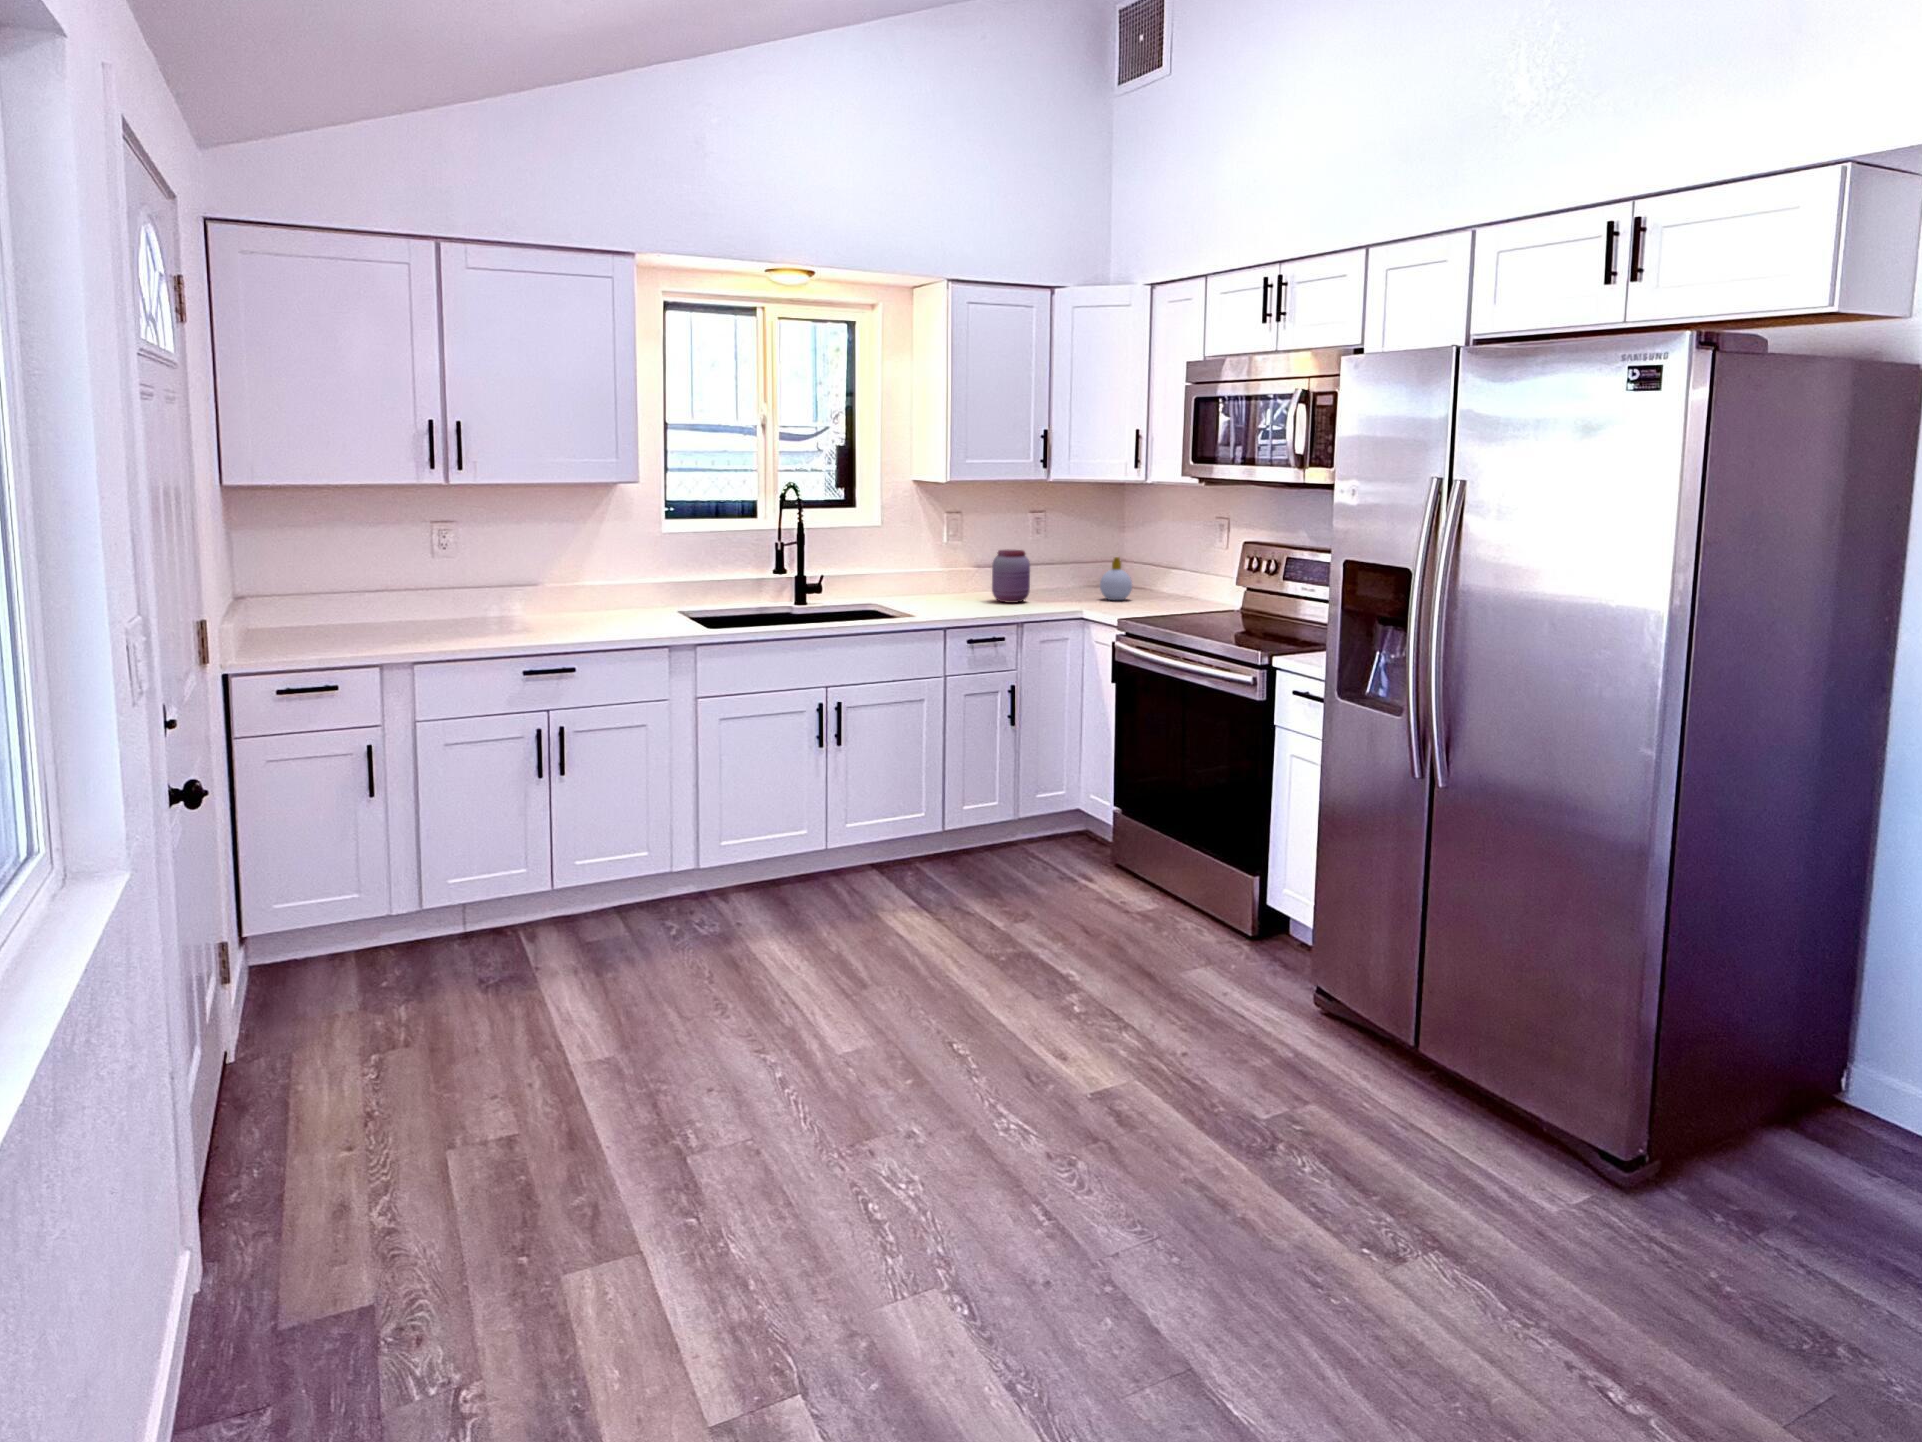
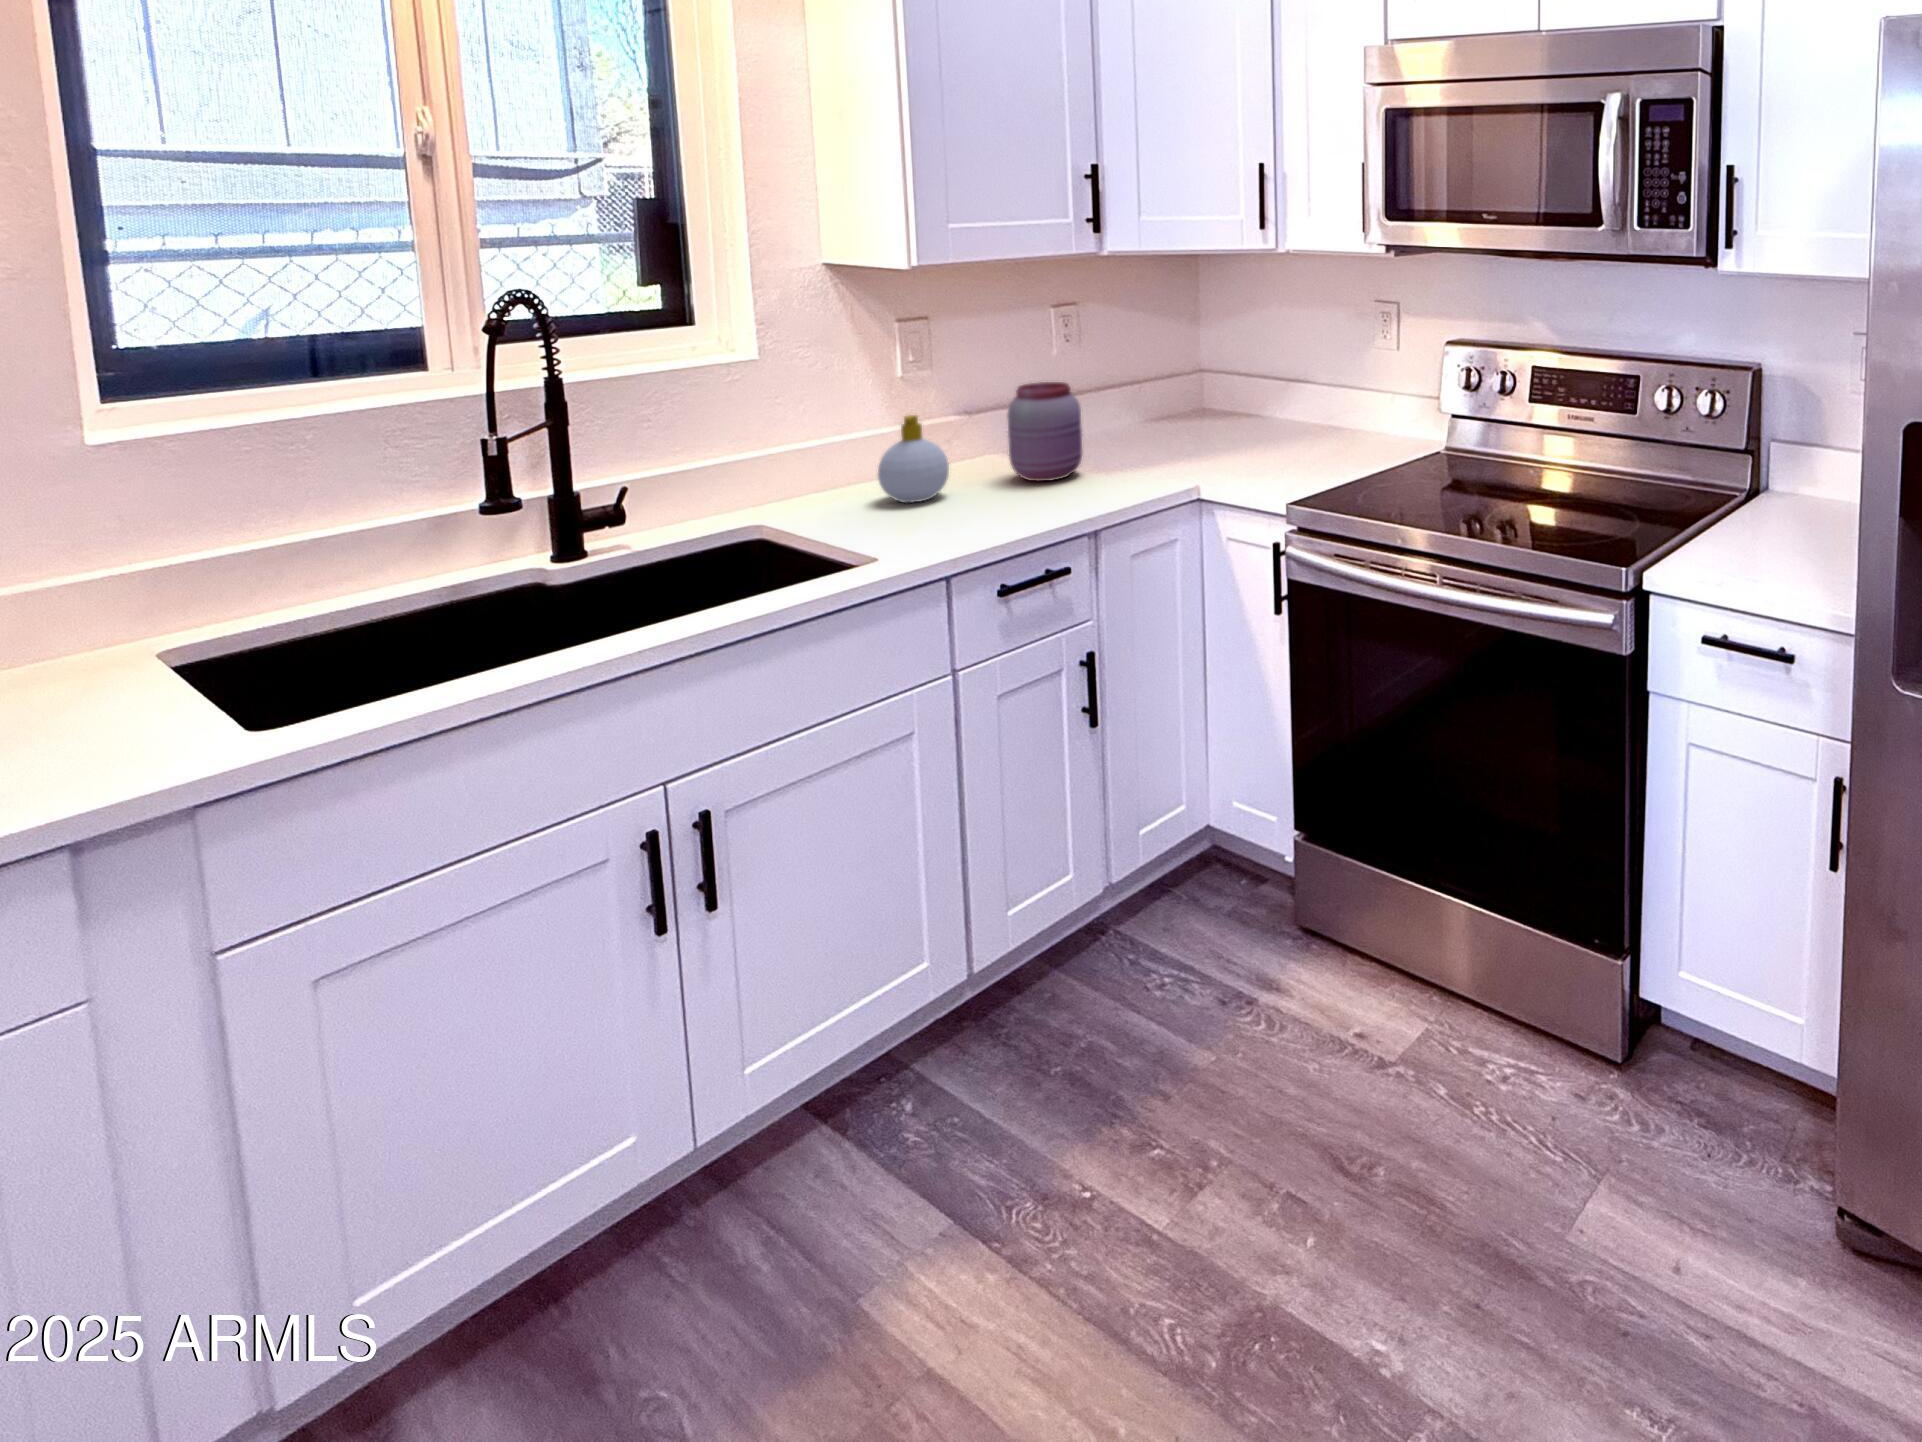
soap bottle: present [1100,557,1132,600] -> present [878,415,949,503]

